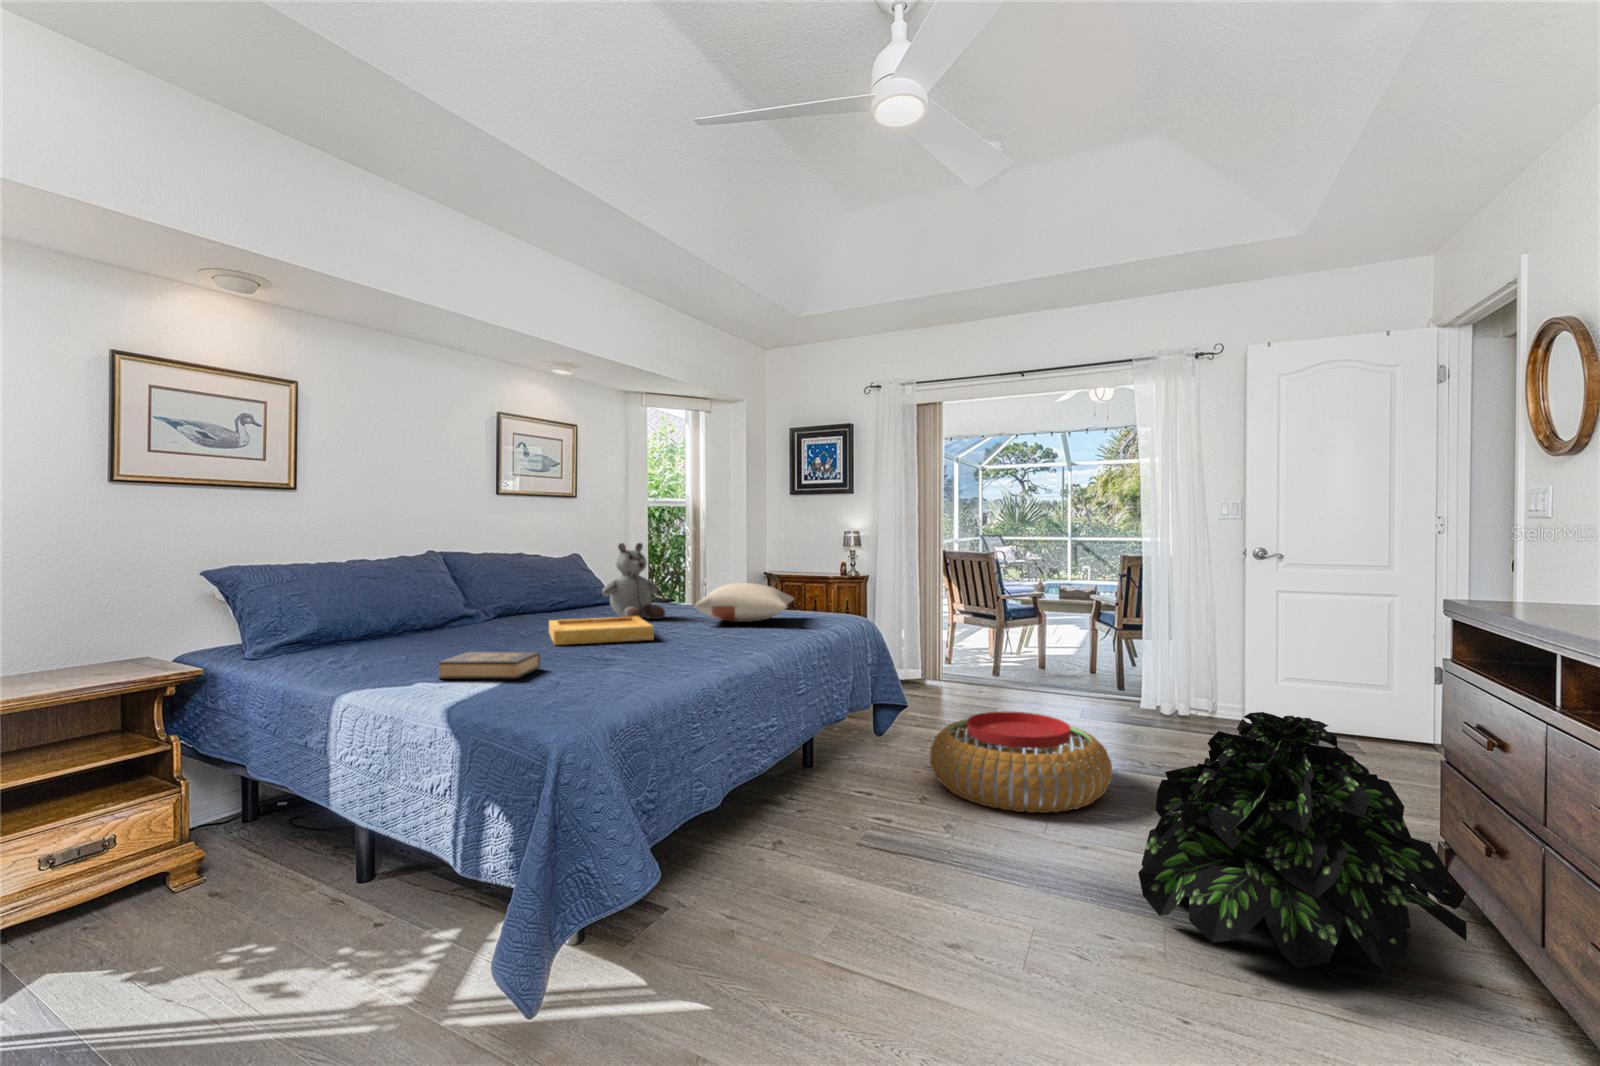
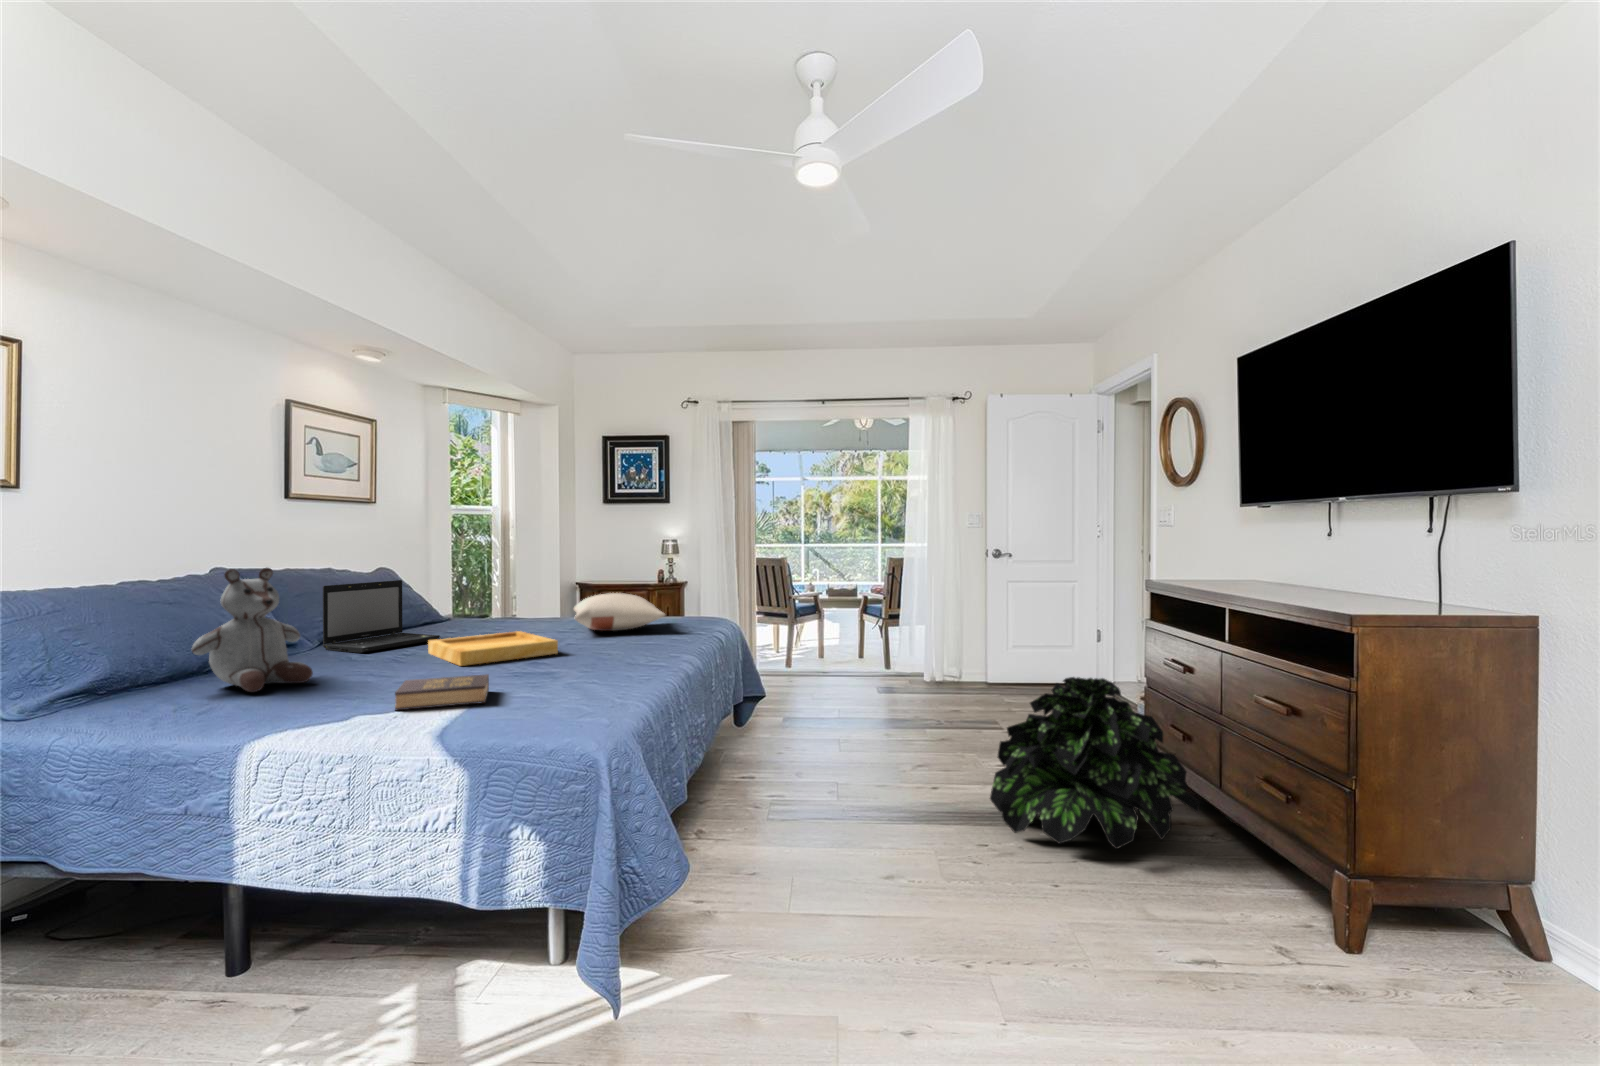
stuffed bear: present [602,543,665,619] -> present [192,567,313,692]
laptop: none [476,564,576,629] -> present [323,580,440,653]
pouf: present [930,711,1112,813] -> none [792,694,936,775]

